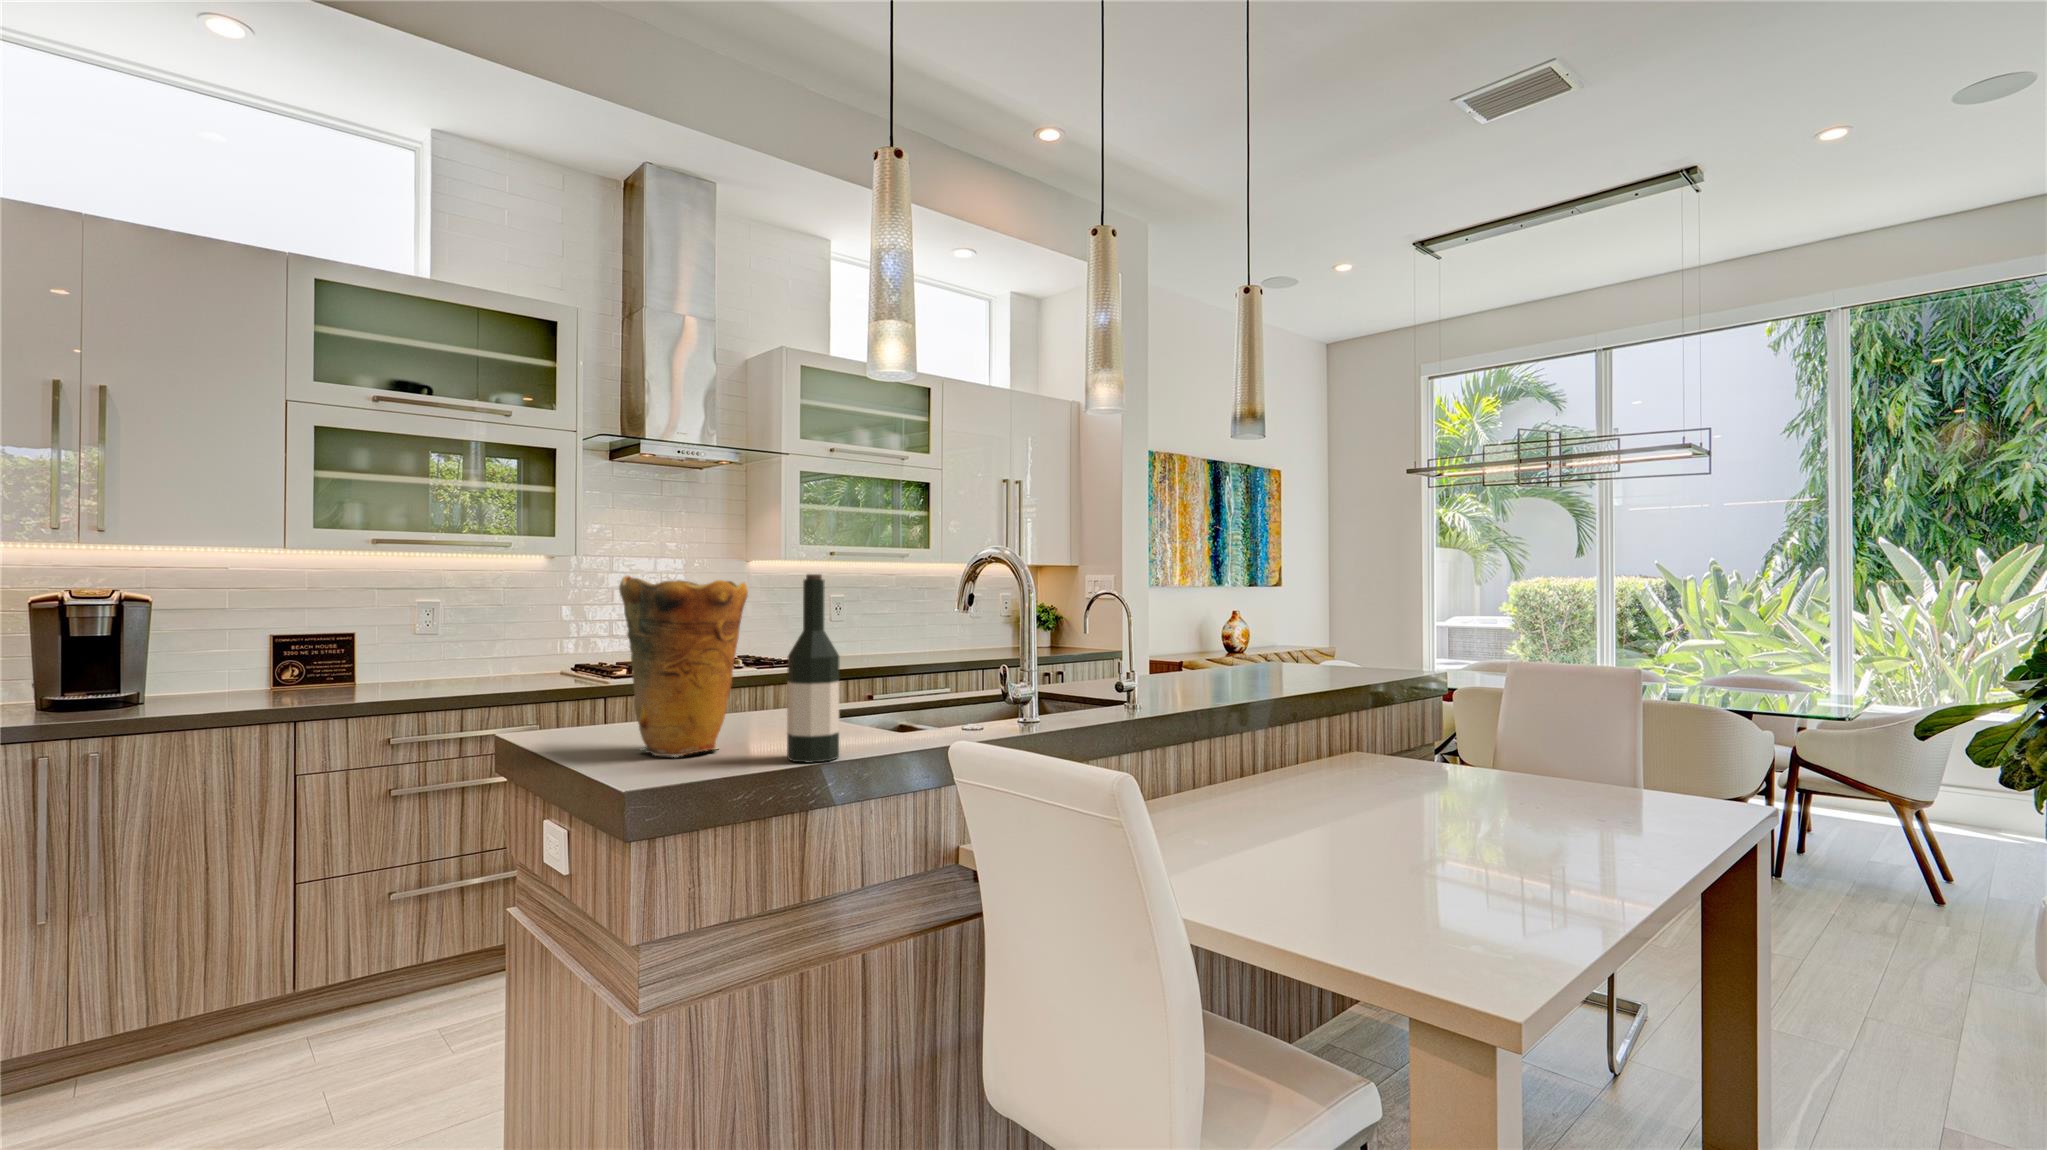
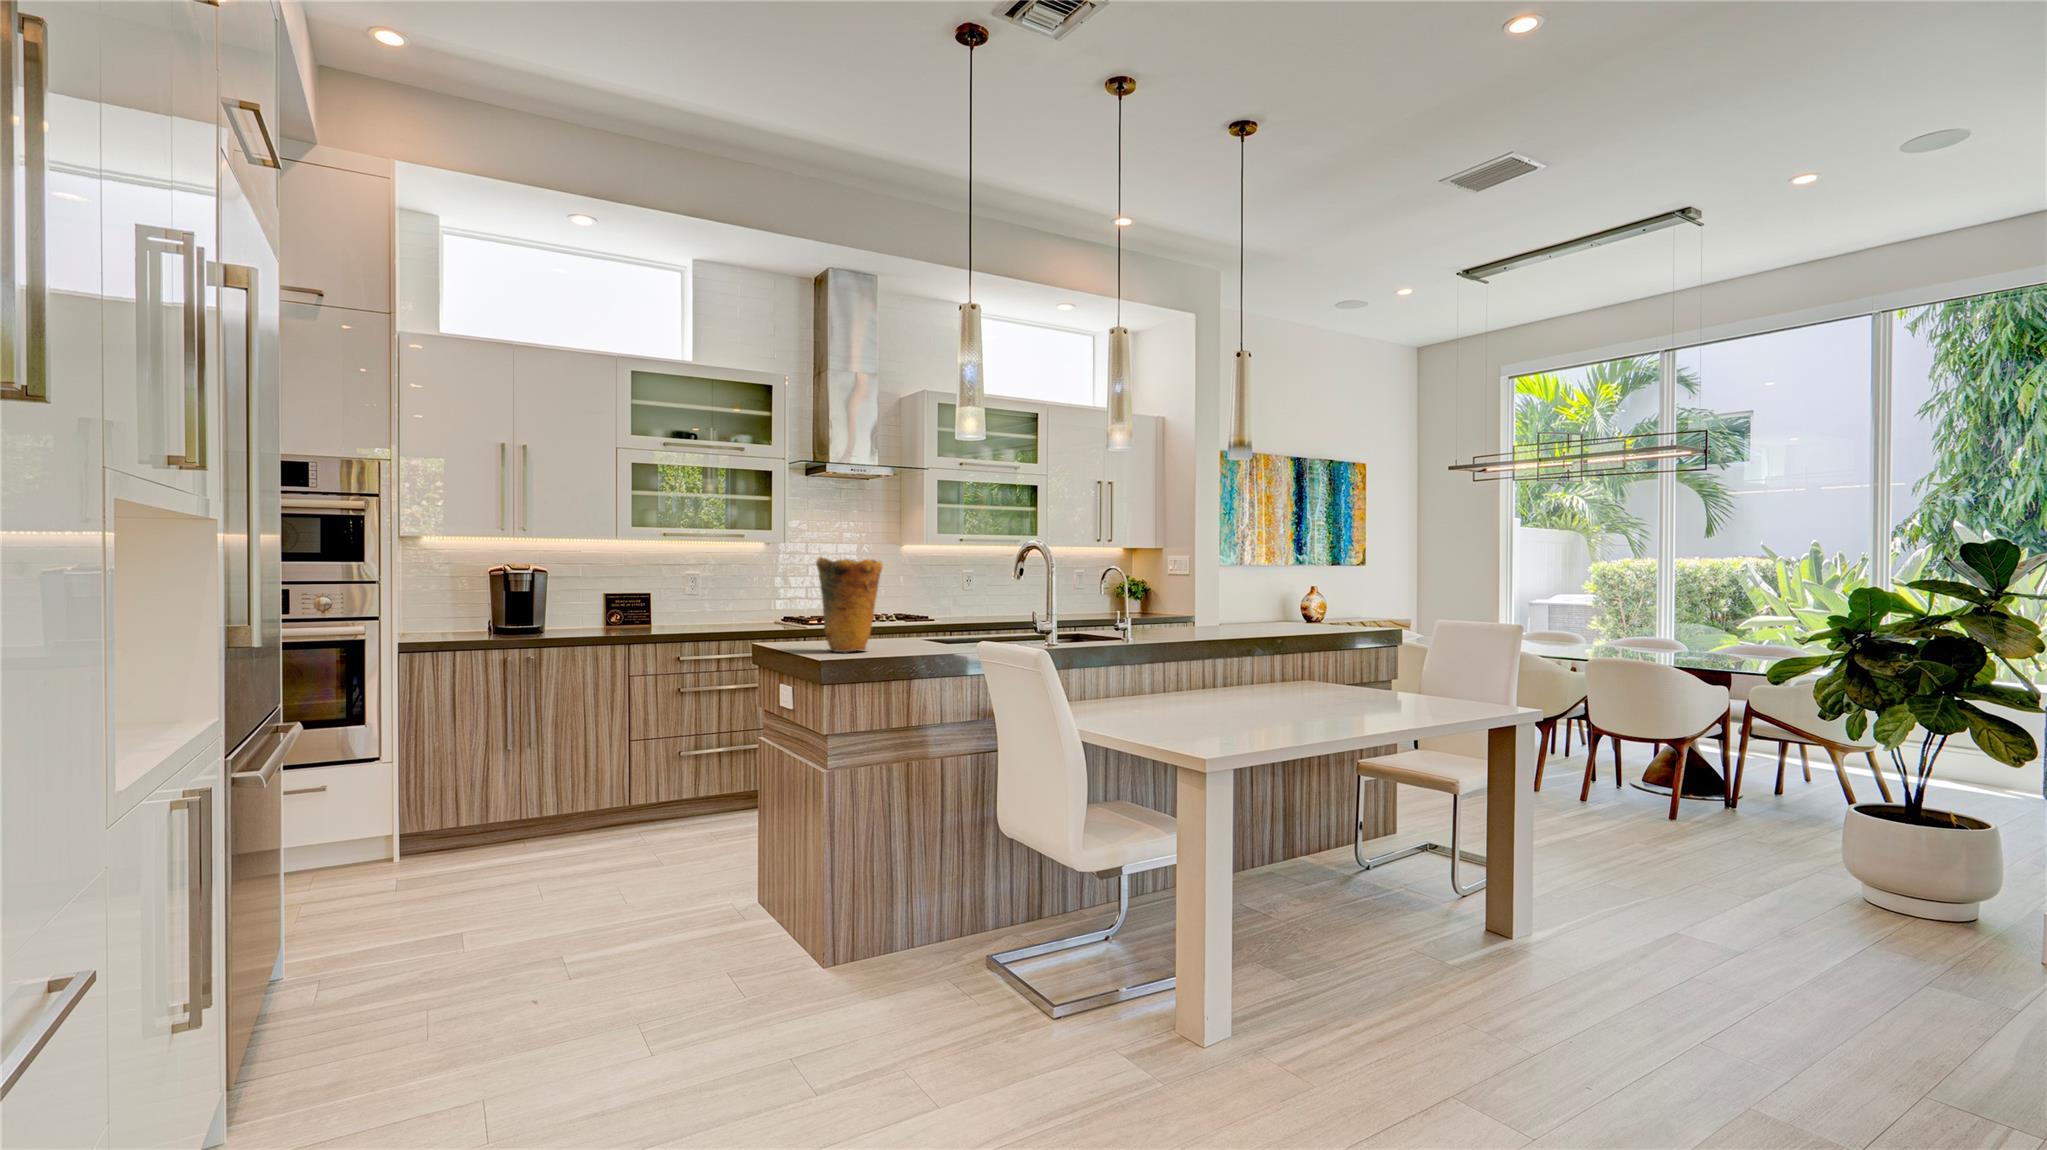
wine bottle: present [787,574,839,763] -> none [901,556,928,656]

